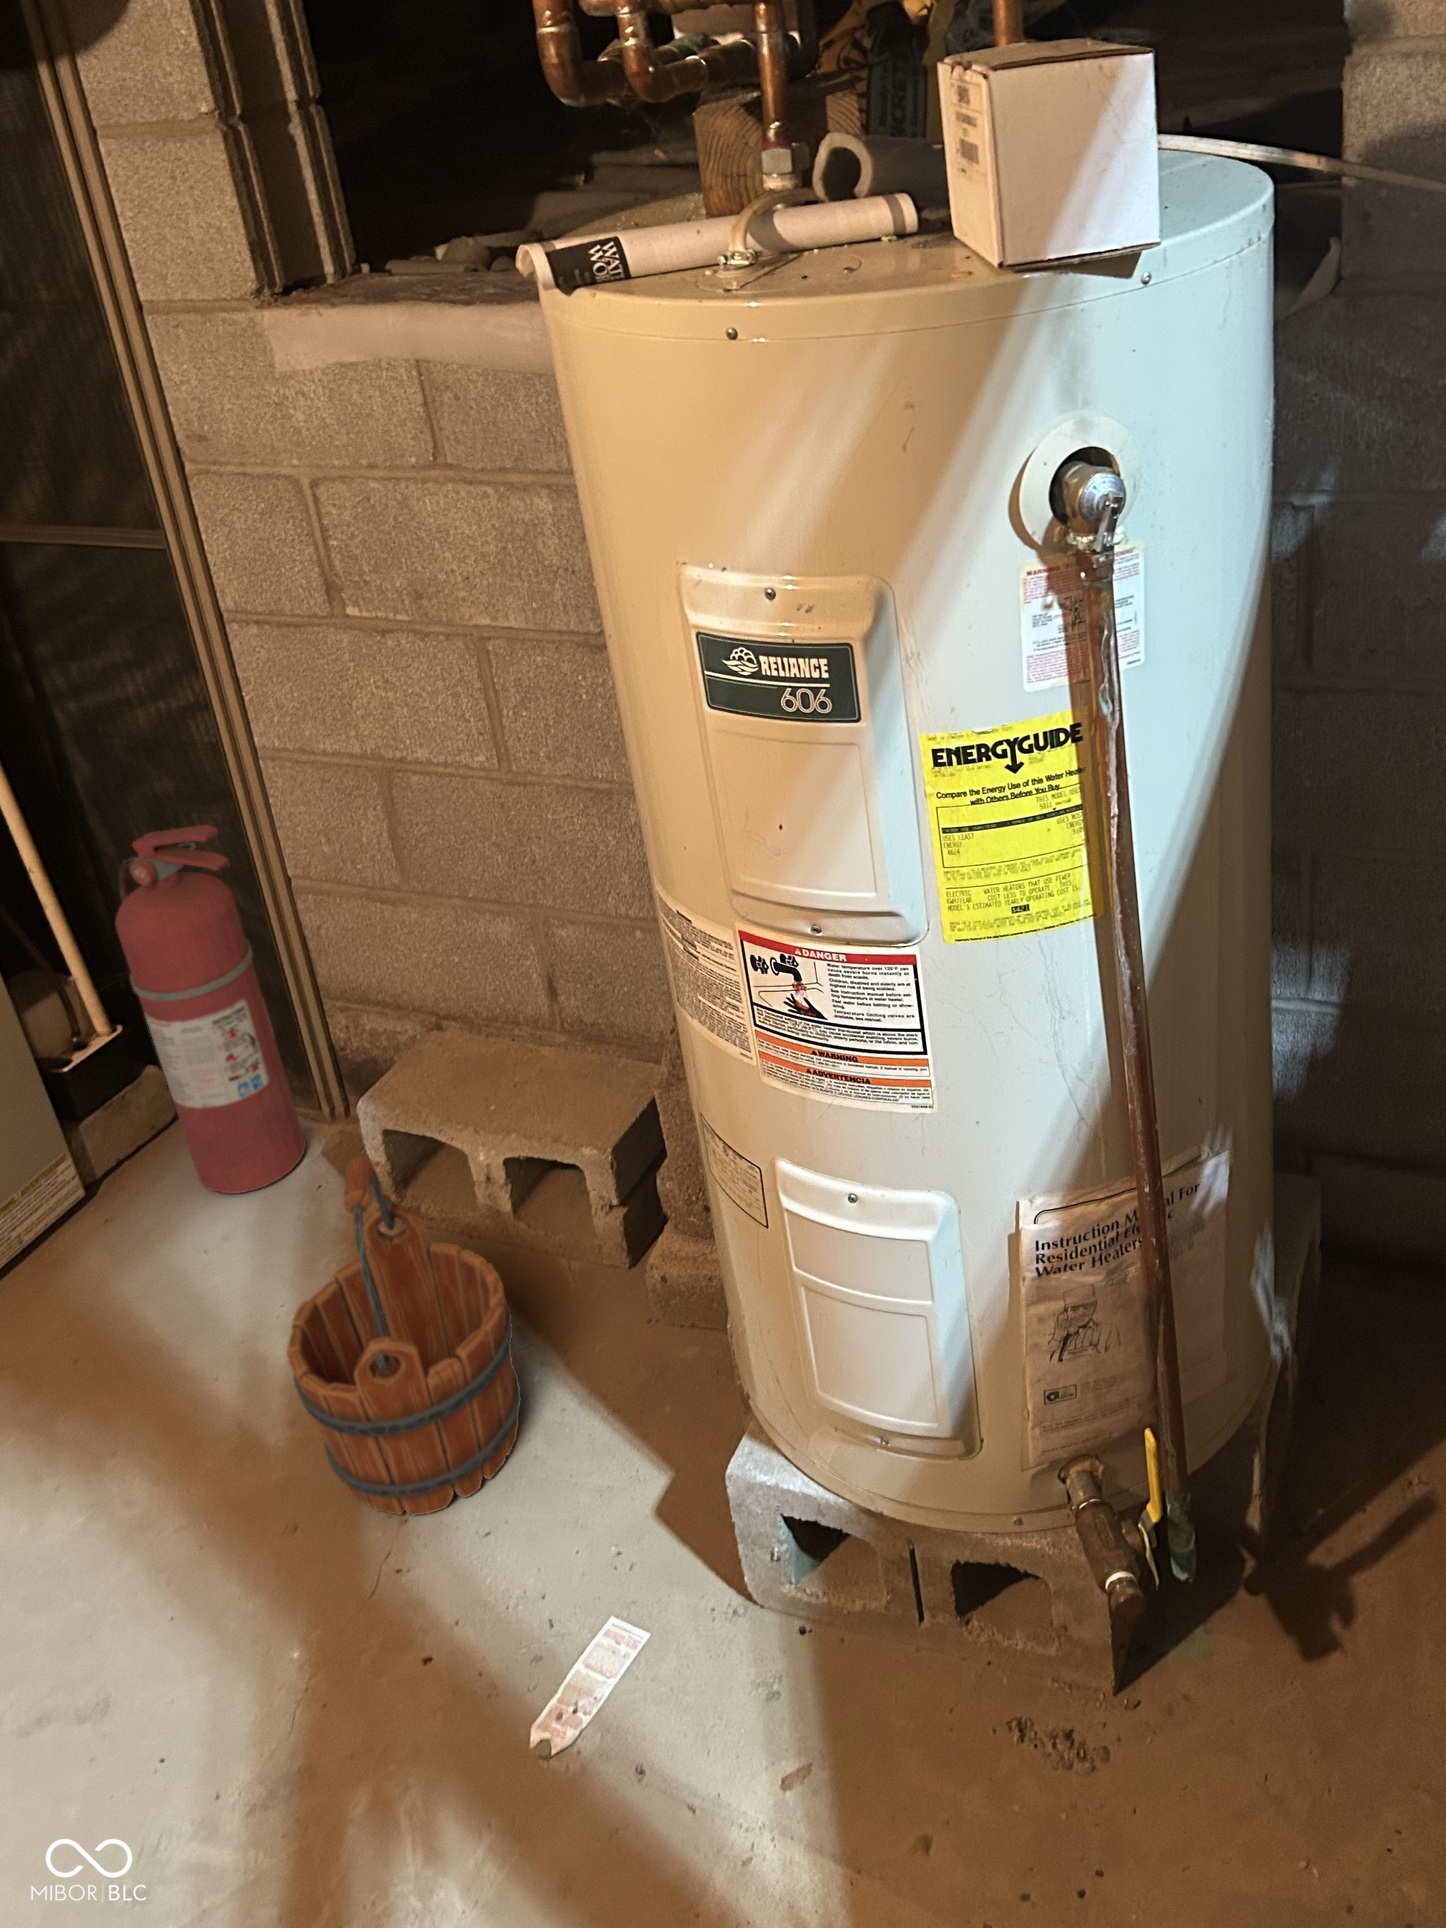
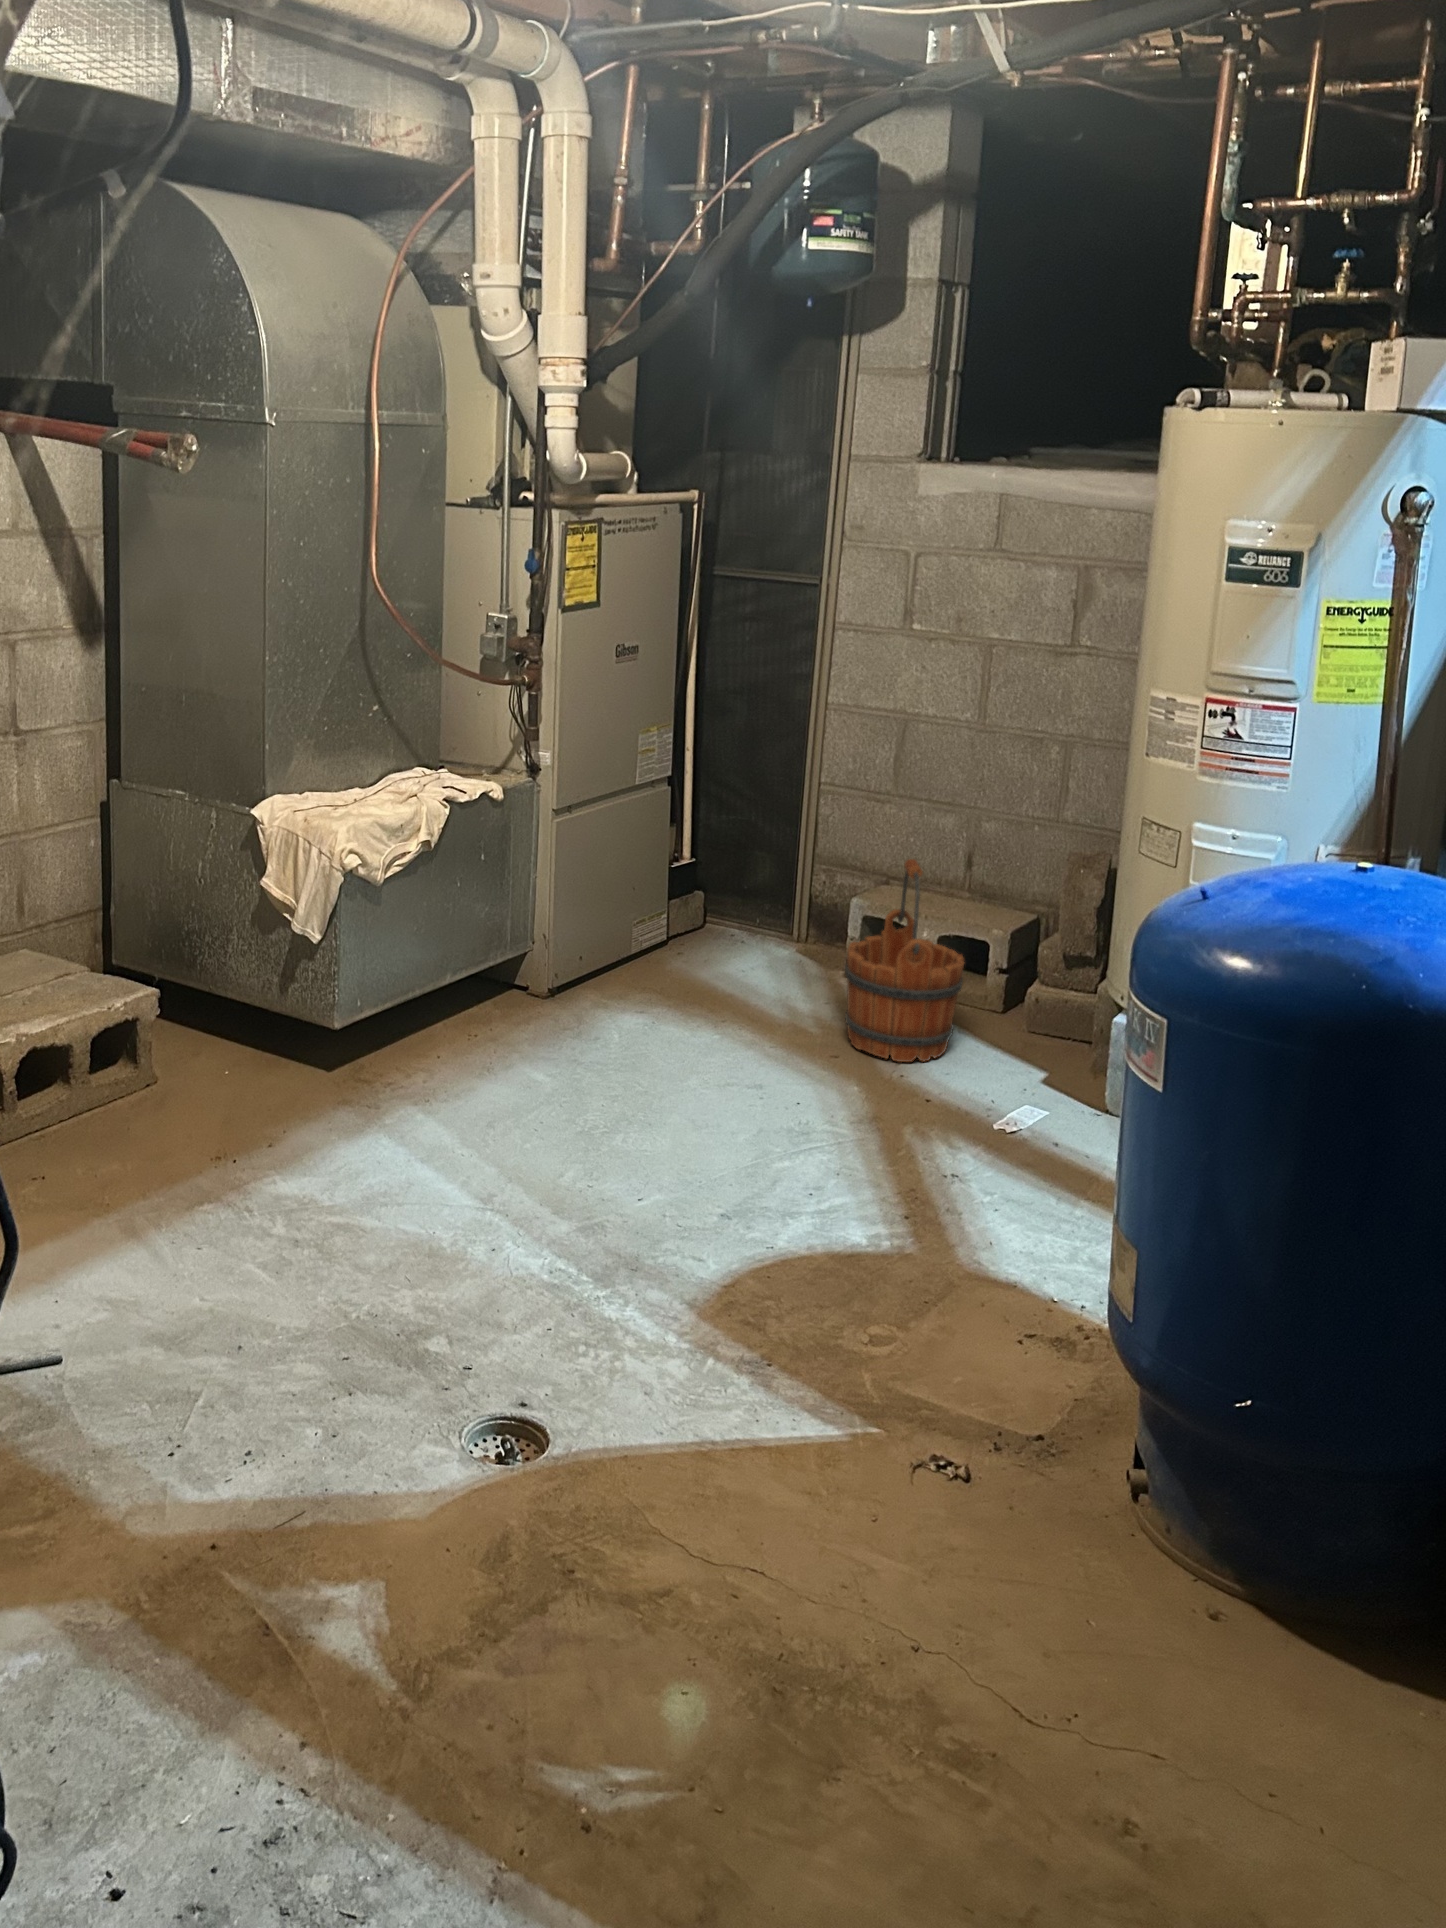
fire extinguisher: present [115,825,306,1194] -> none [722,725,816,952]

